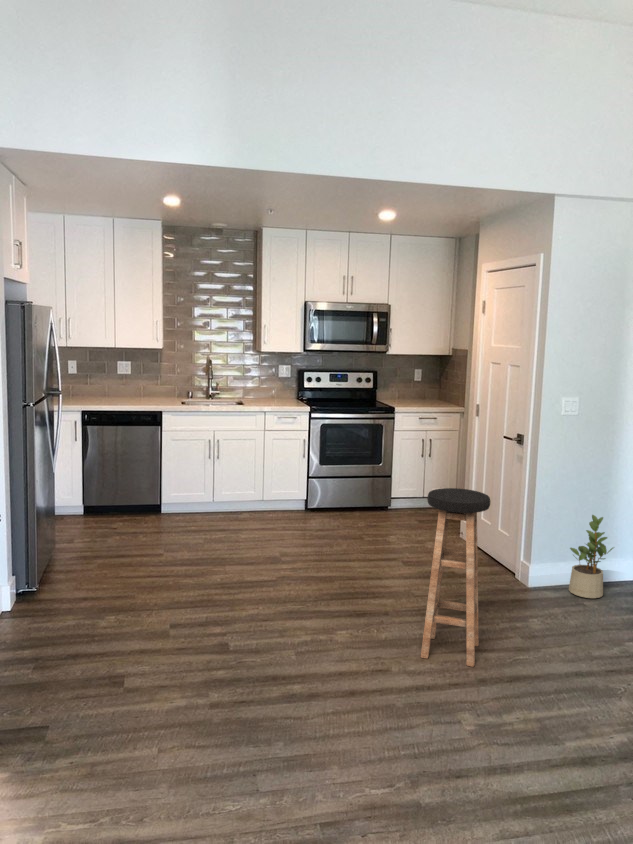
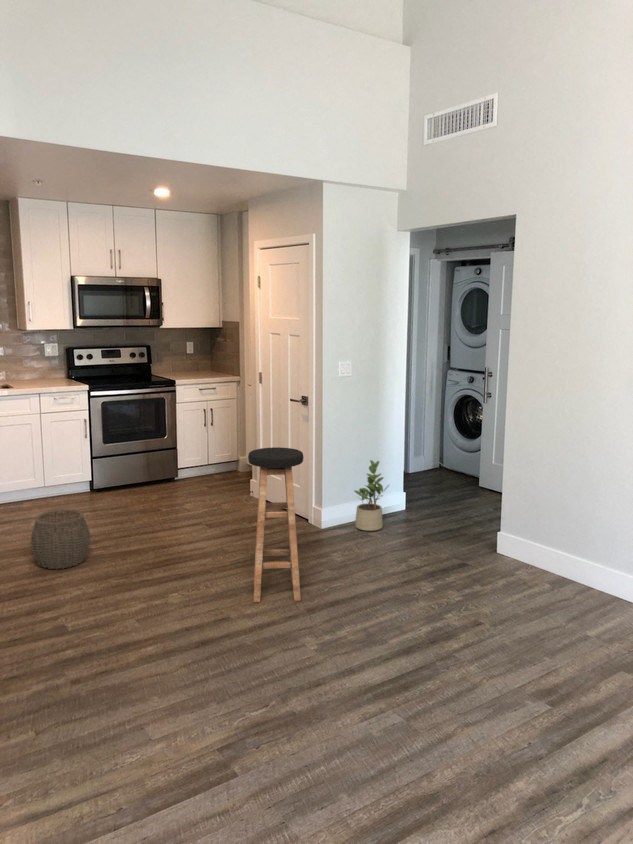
woven basket: none [225,525,280,584] -> present [31,509,90,569]

